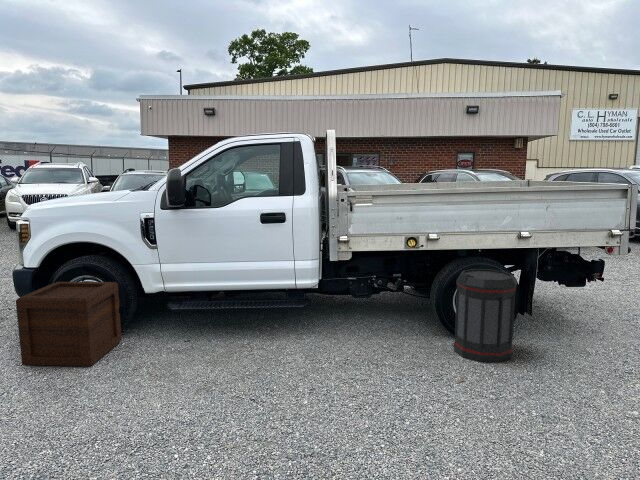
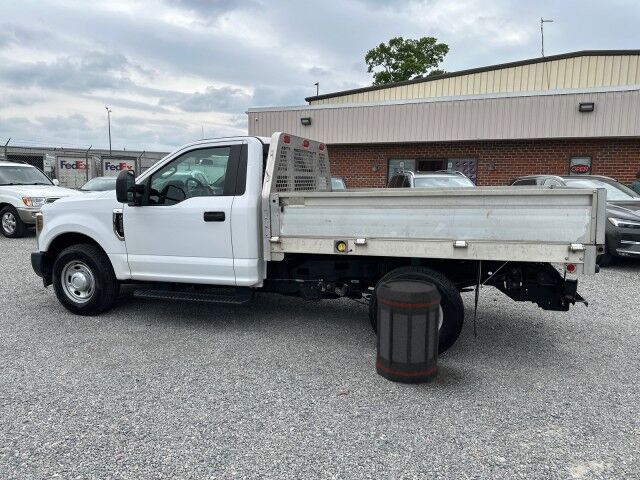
wooden crate: present [16,282,122,366] -> none [6,264,101,337]

